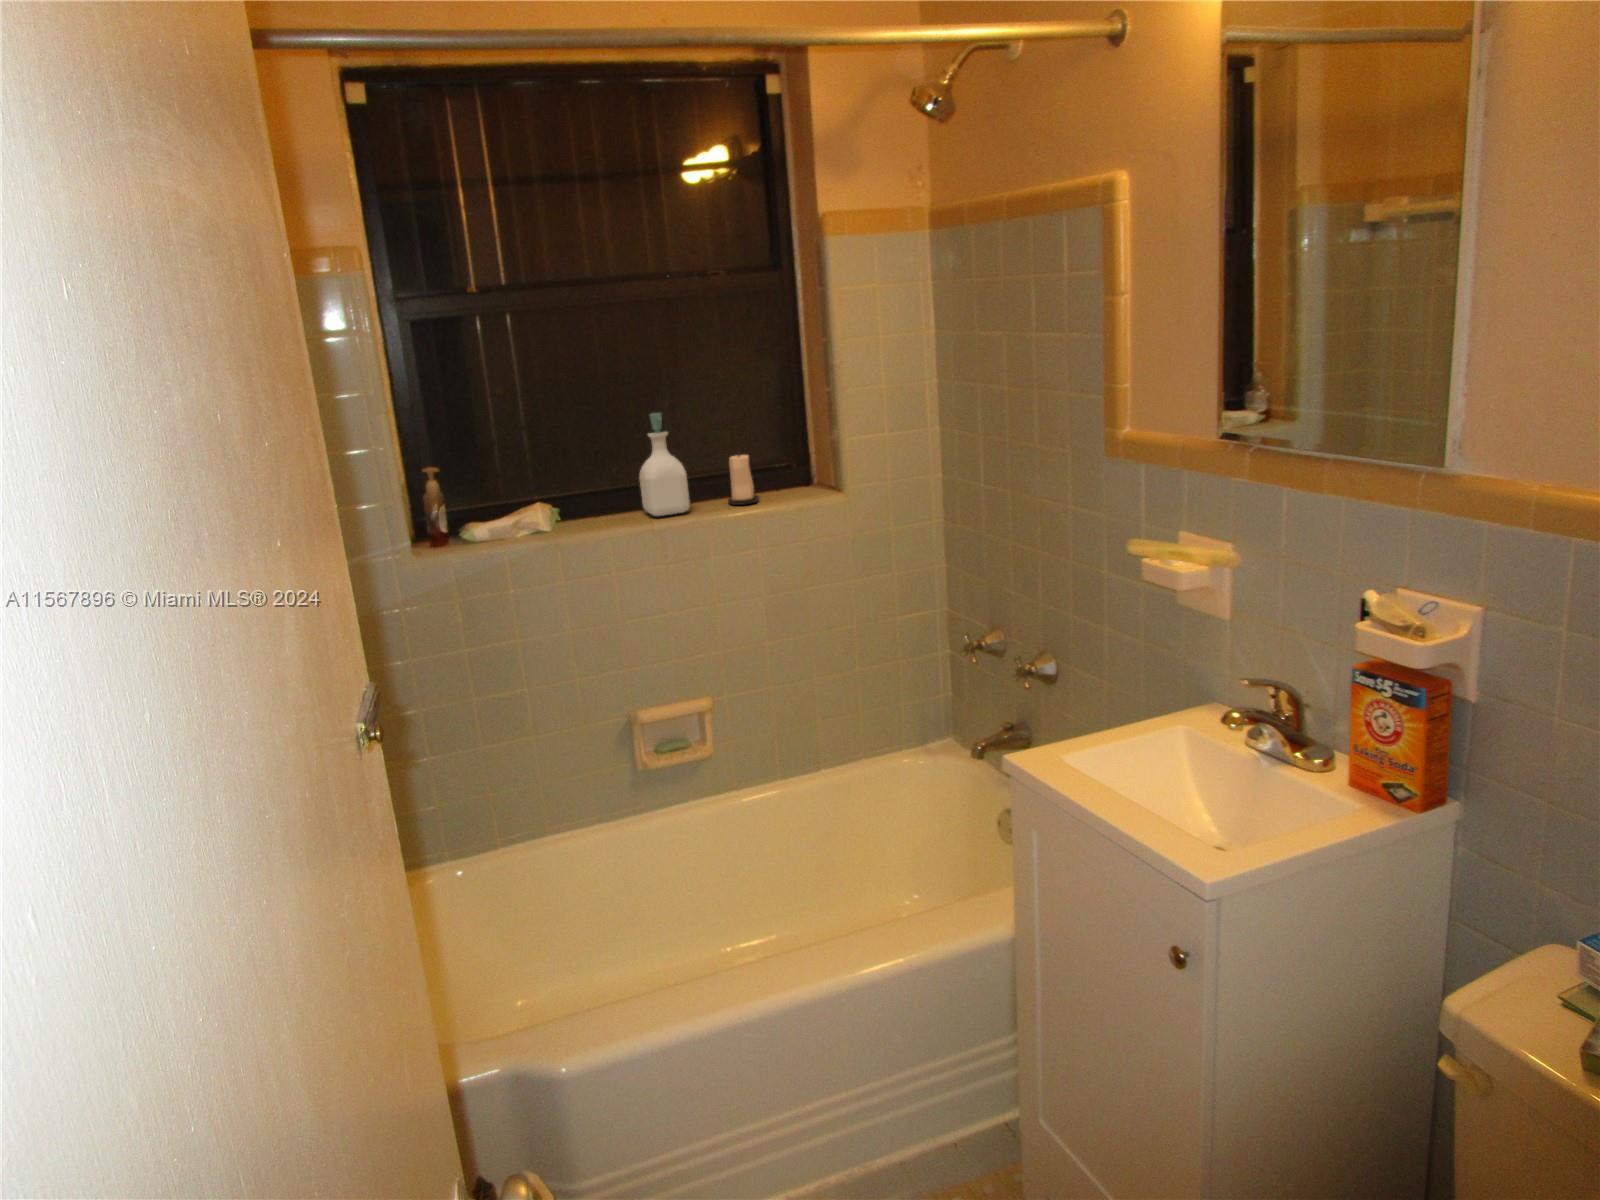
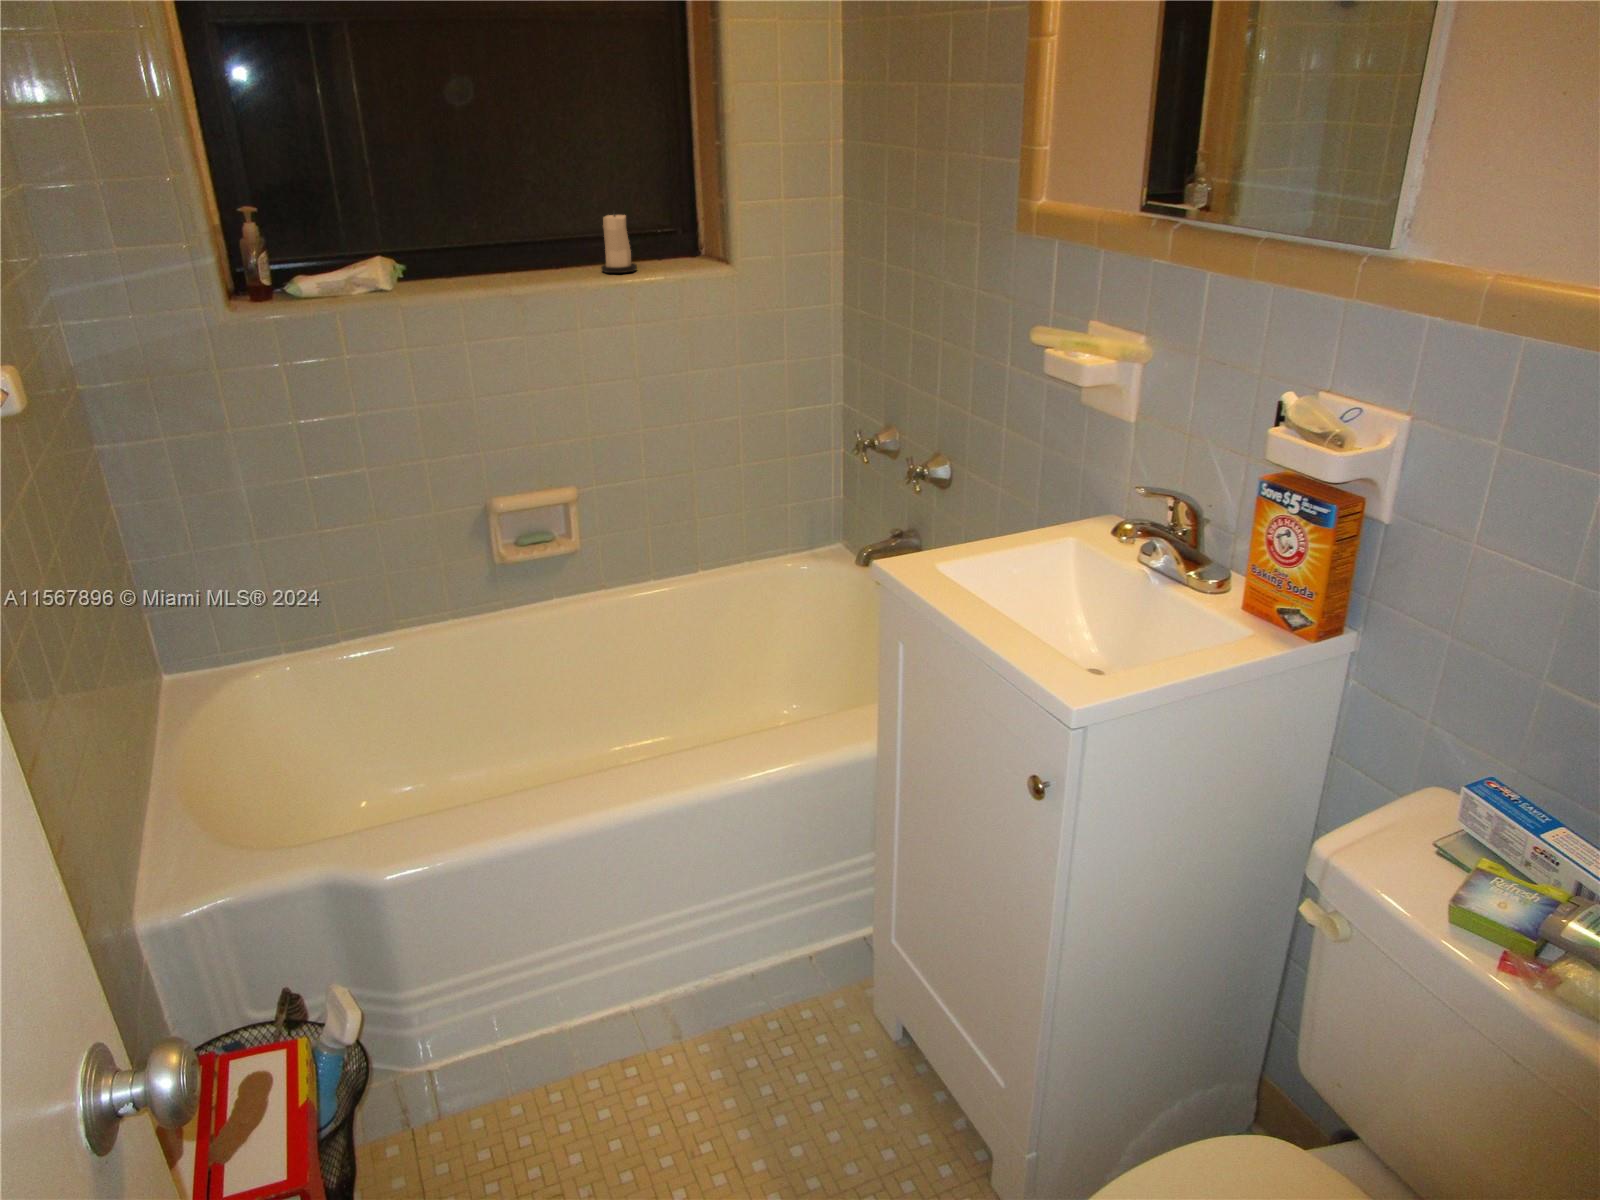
soap bottle: present [639,413,690,516] -> none [498,157,556,281]

